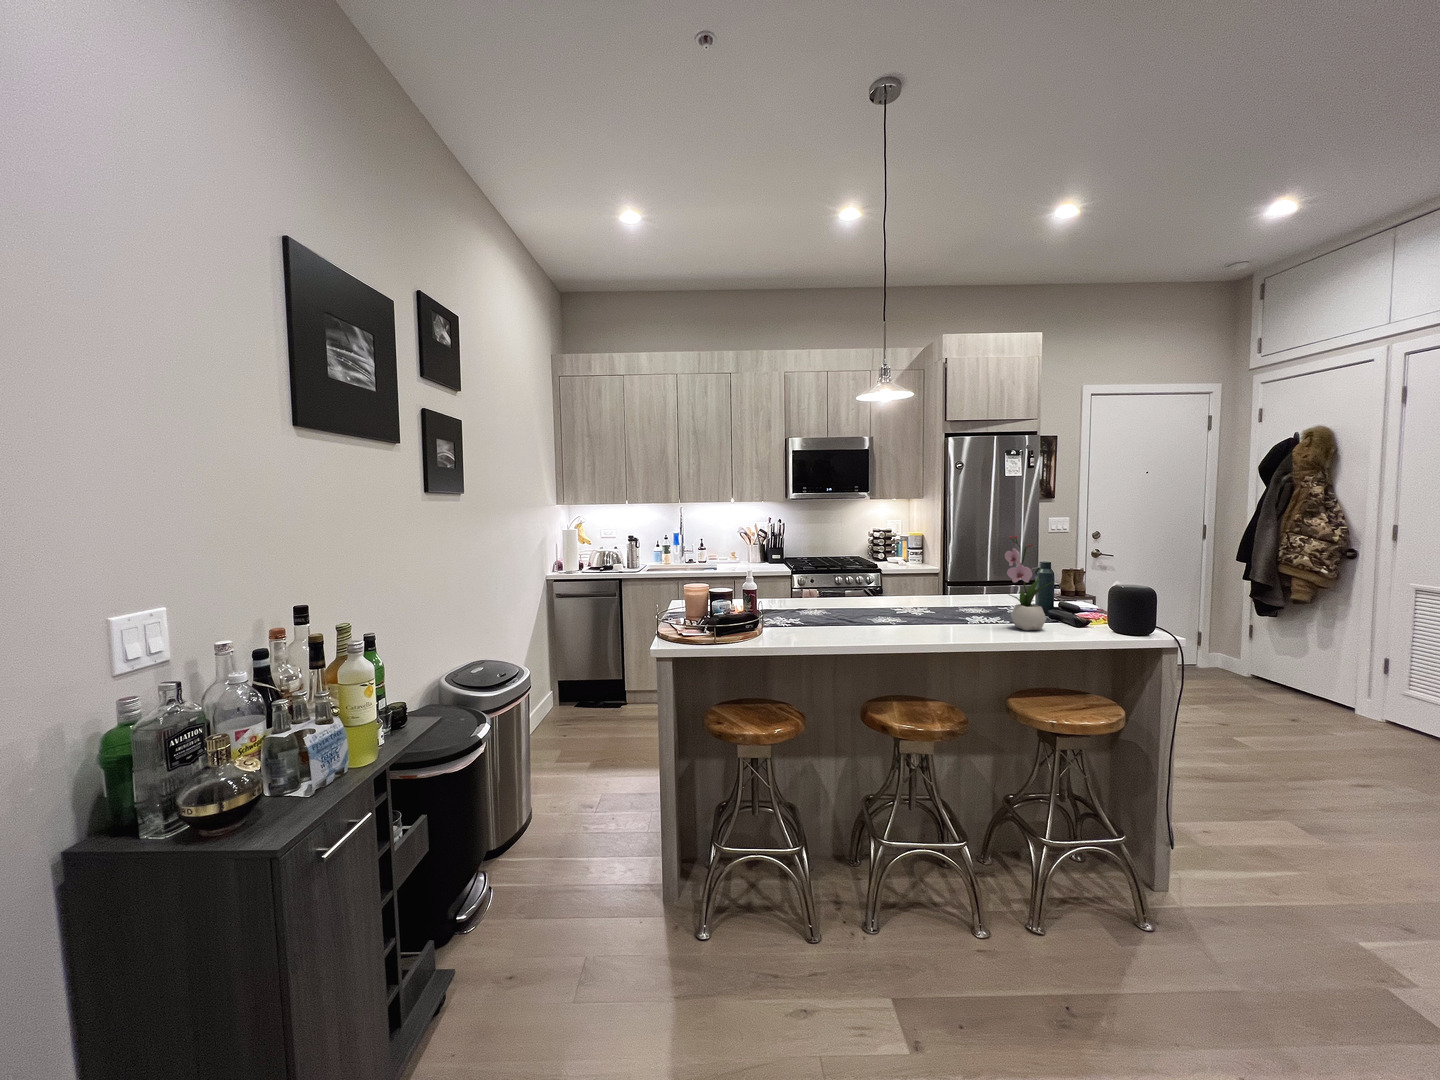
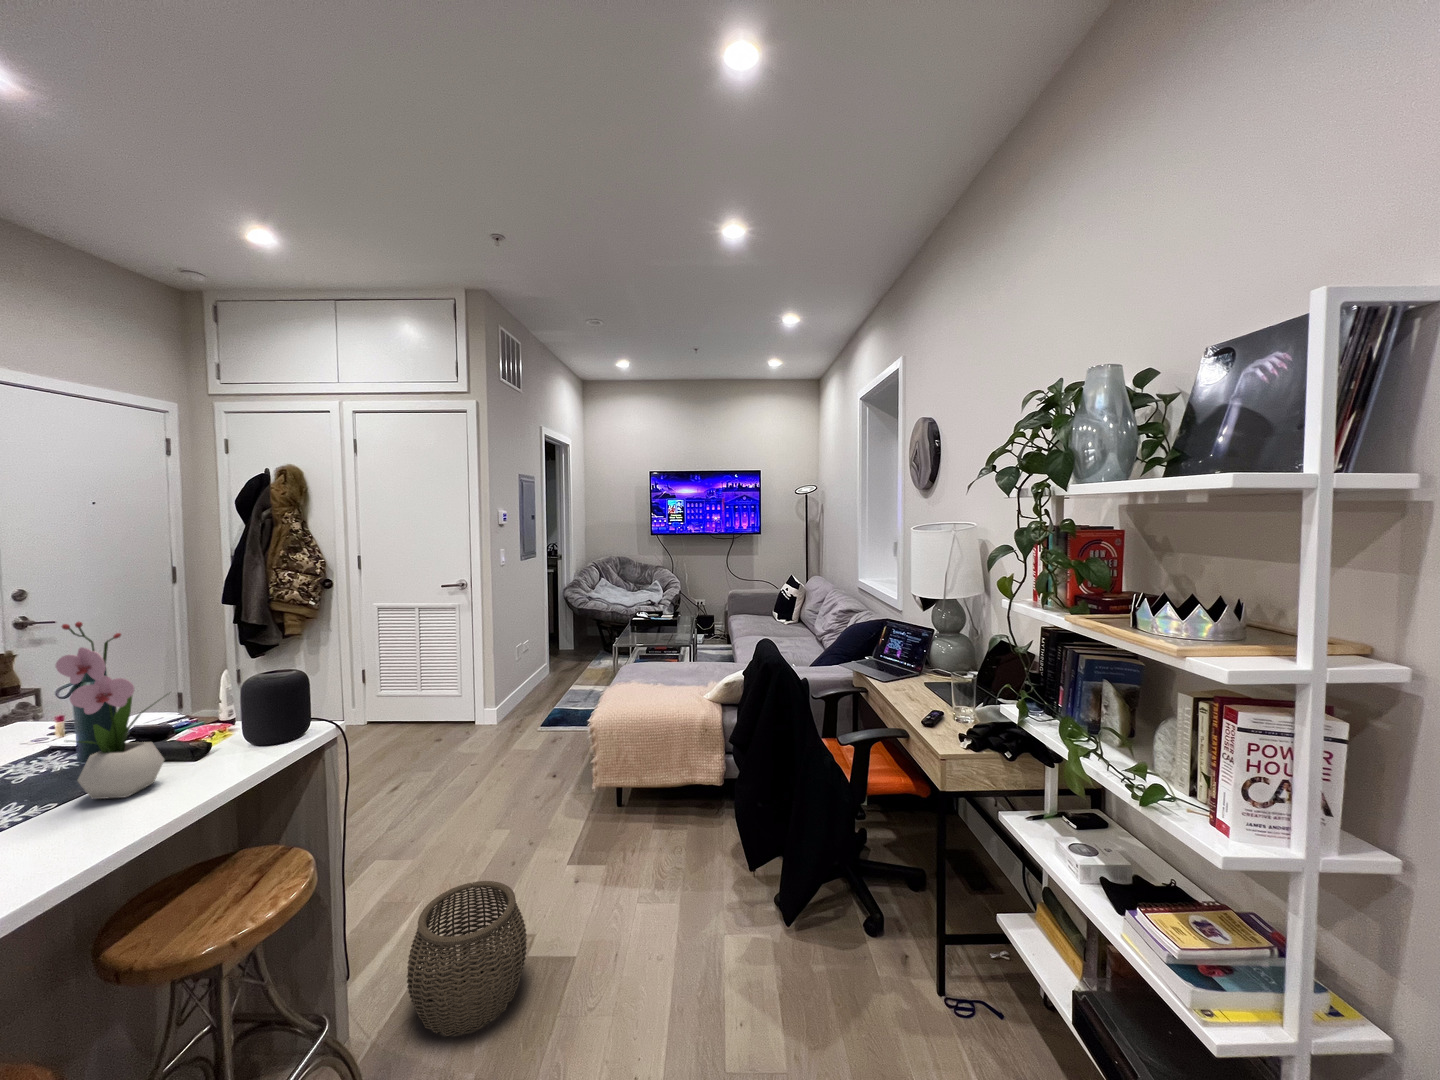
woven basket: none [1215,842,1369,989] -> present [407,881,527,1036]

